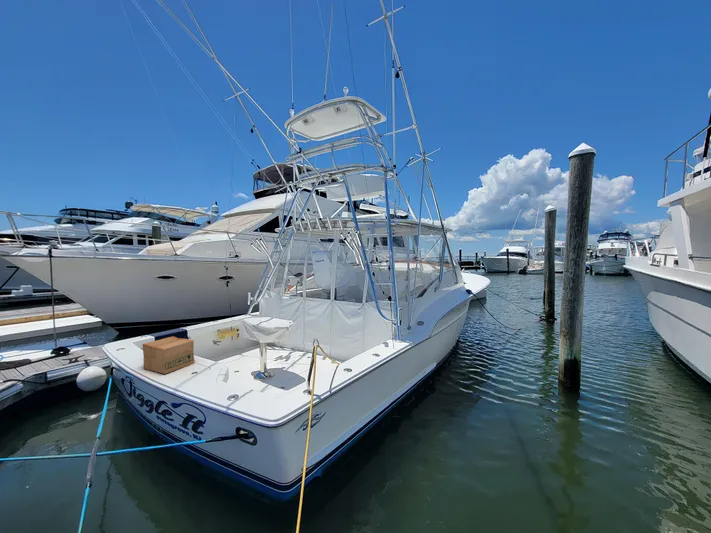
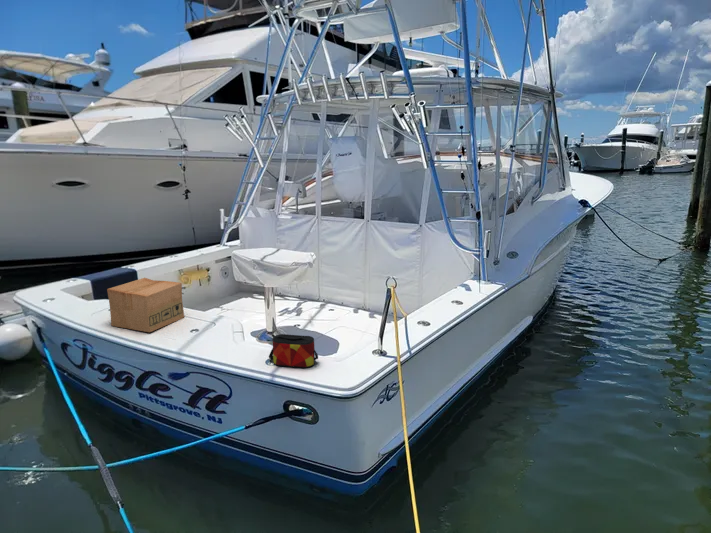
bag: none [232,378,265,403] -> present [269,334,318,368]

